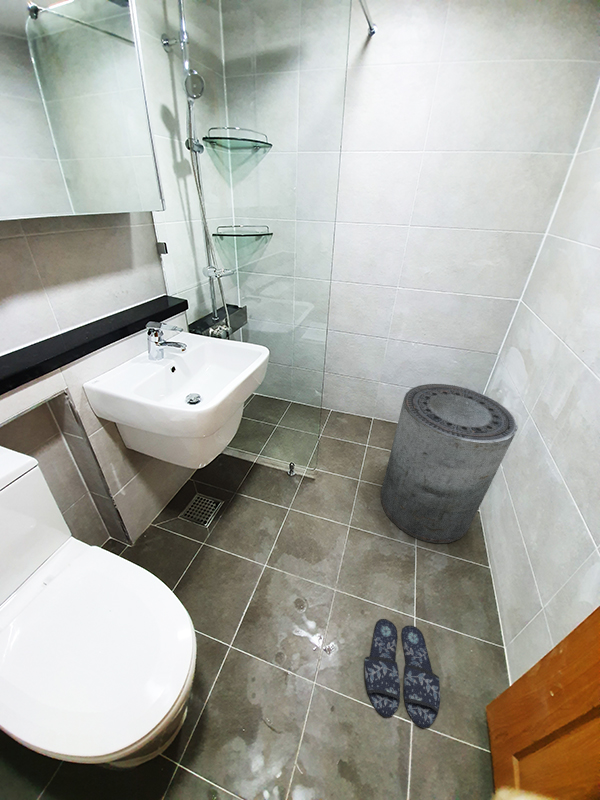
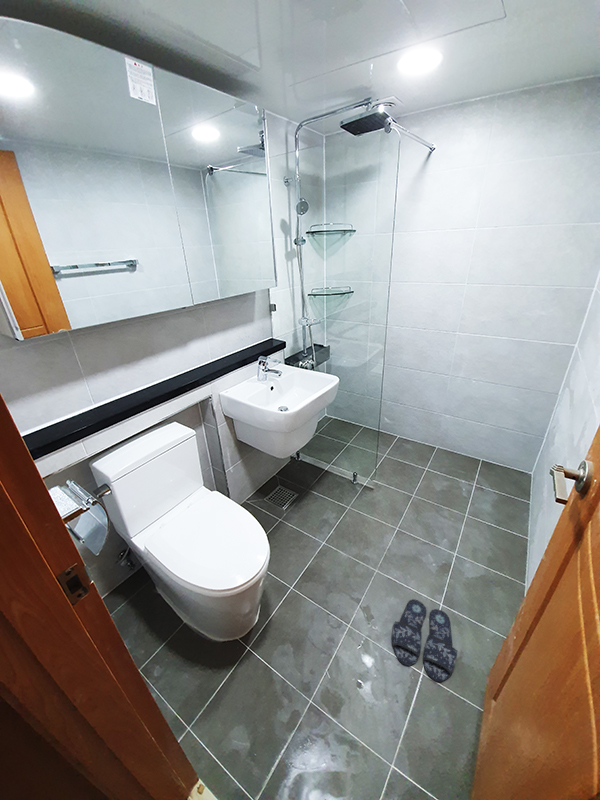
trash can: present [381,384,518,543] -> none [431,413,553,557]

